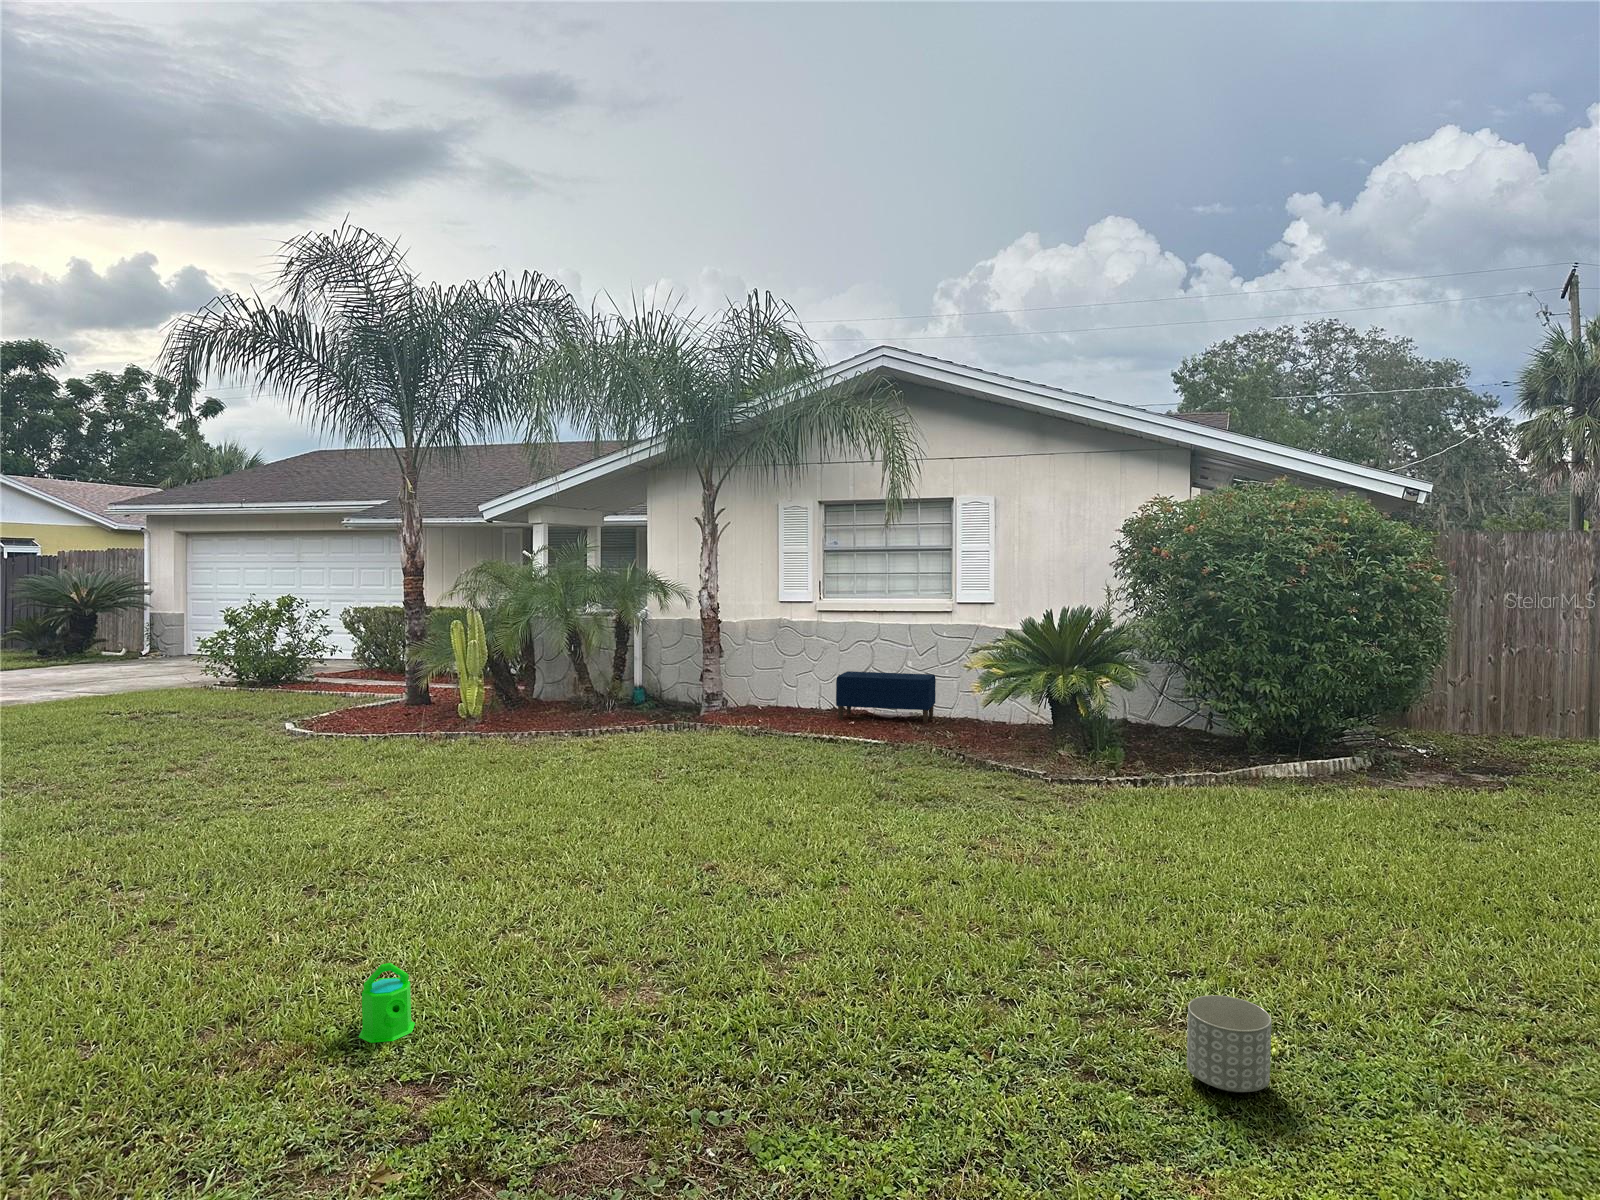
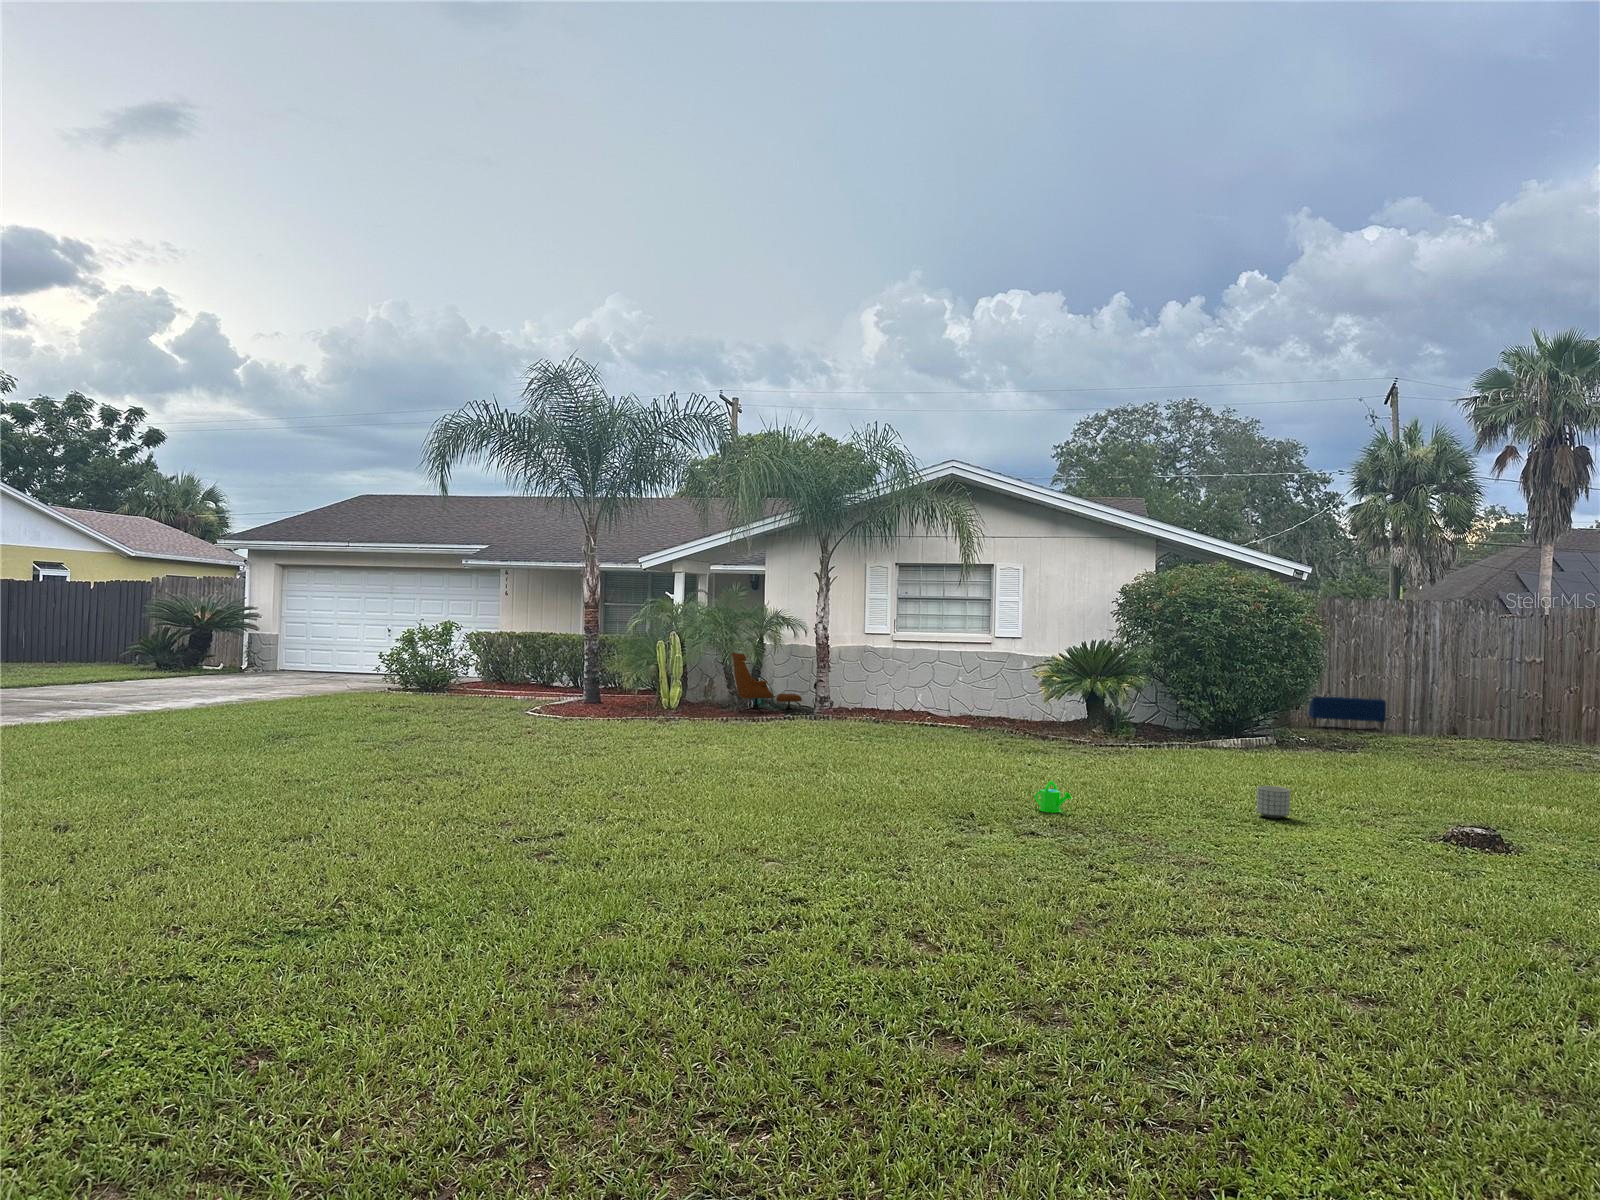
lounge chair: none [595,629,696,713] -> present [732,652,802,714]
bench: present [836,671,936,724] -> present [1308,695,1386,731]
watering can: present [358,963,415,1043] -> present [1035,781,1071,813]

